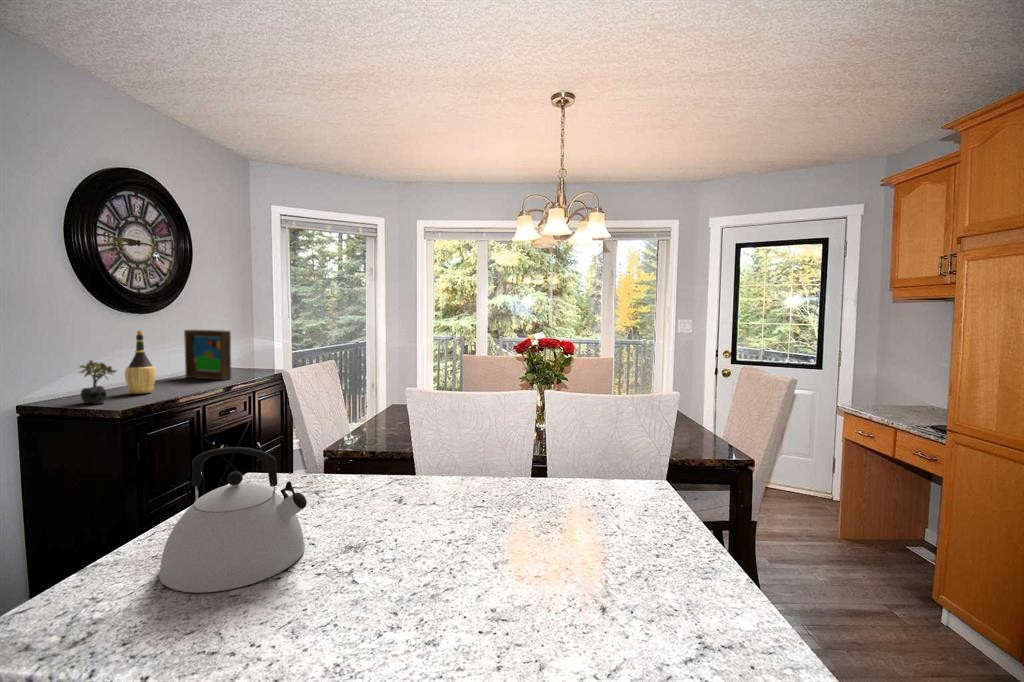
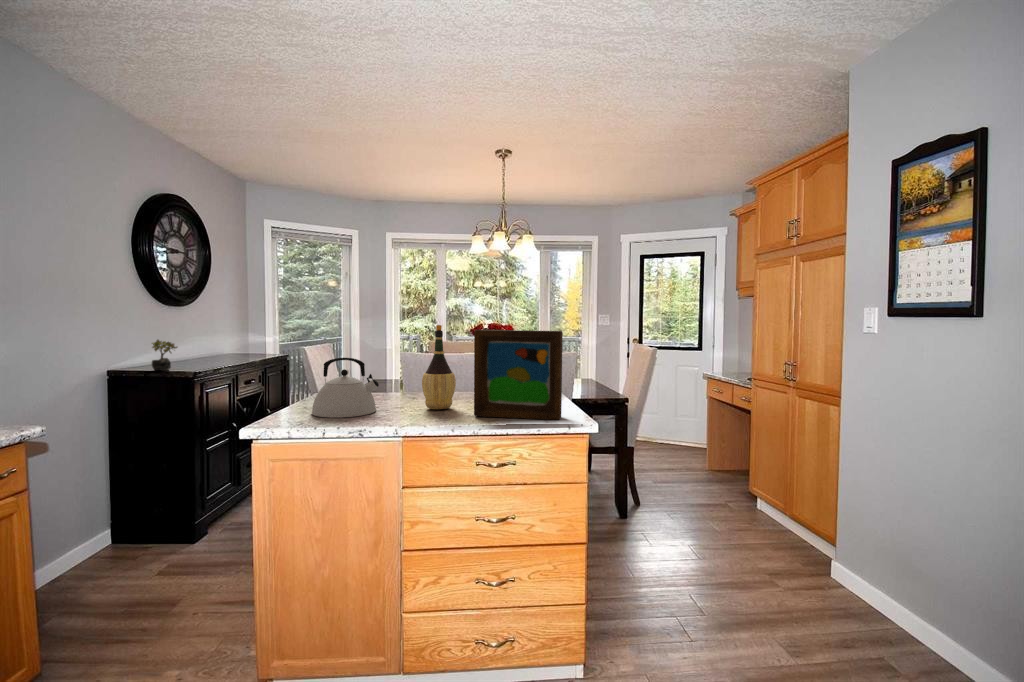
picture frame: present [184,330,231,380] -> present [474,330,563,420]
wine bottle: present [125,331,156,394] -> present [422,325,456,409]

